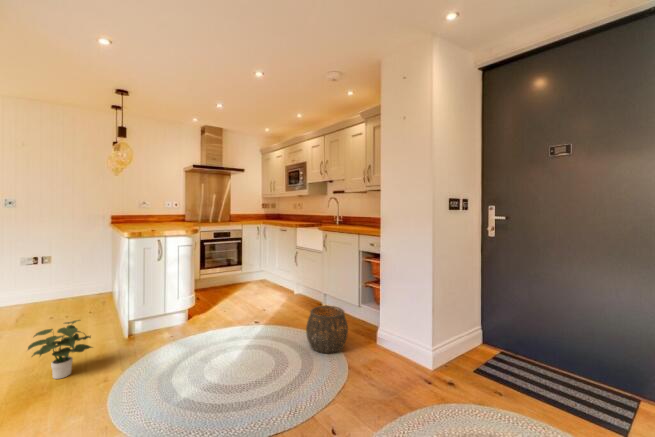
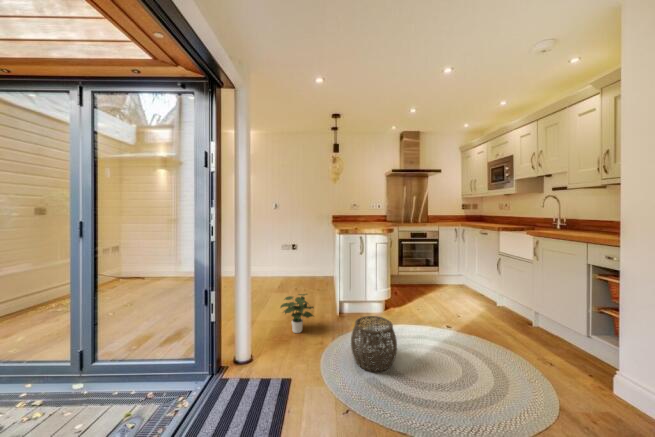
woven basket: present [306,306,348,353] -> present [351,316,397,372]

